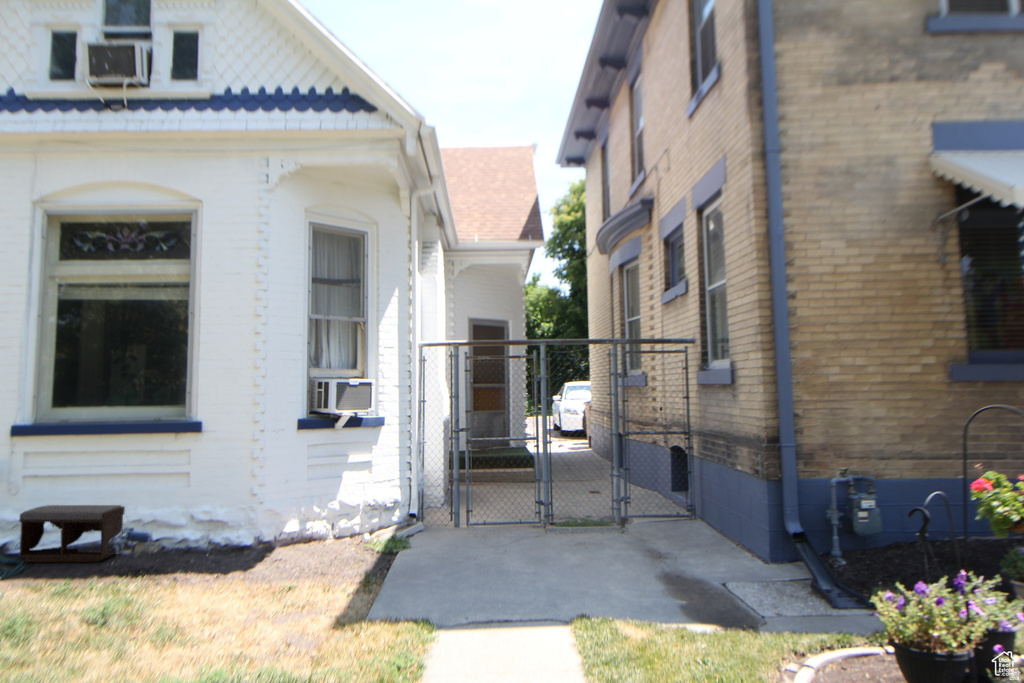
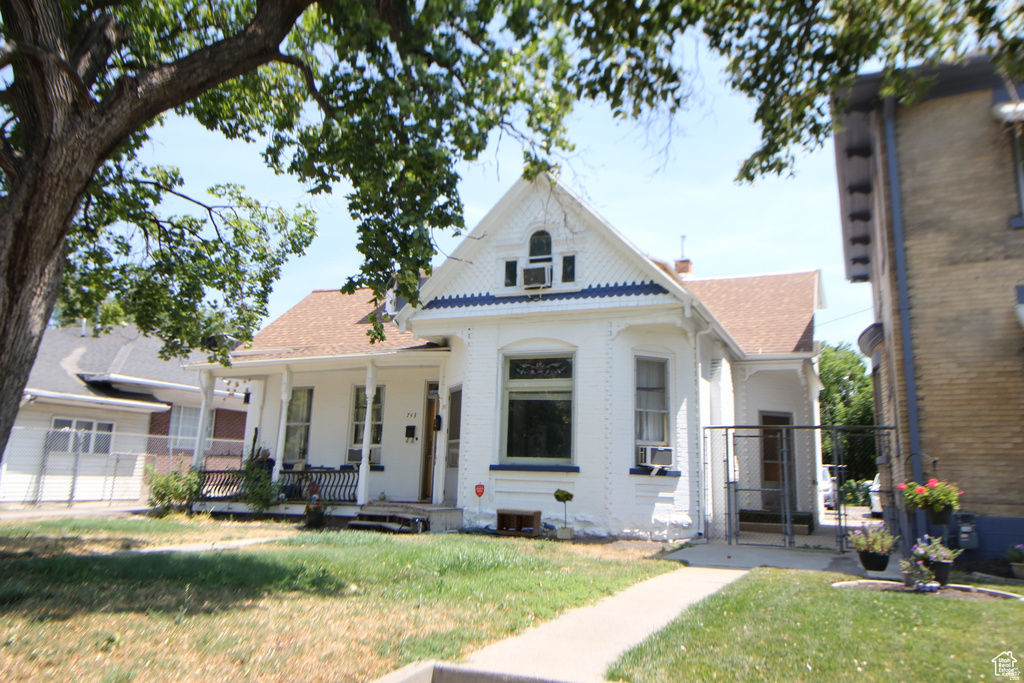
potted tree: none [147,465,189,559] -> present [554,489,574,539]

